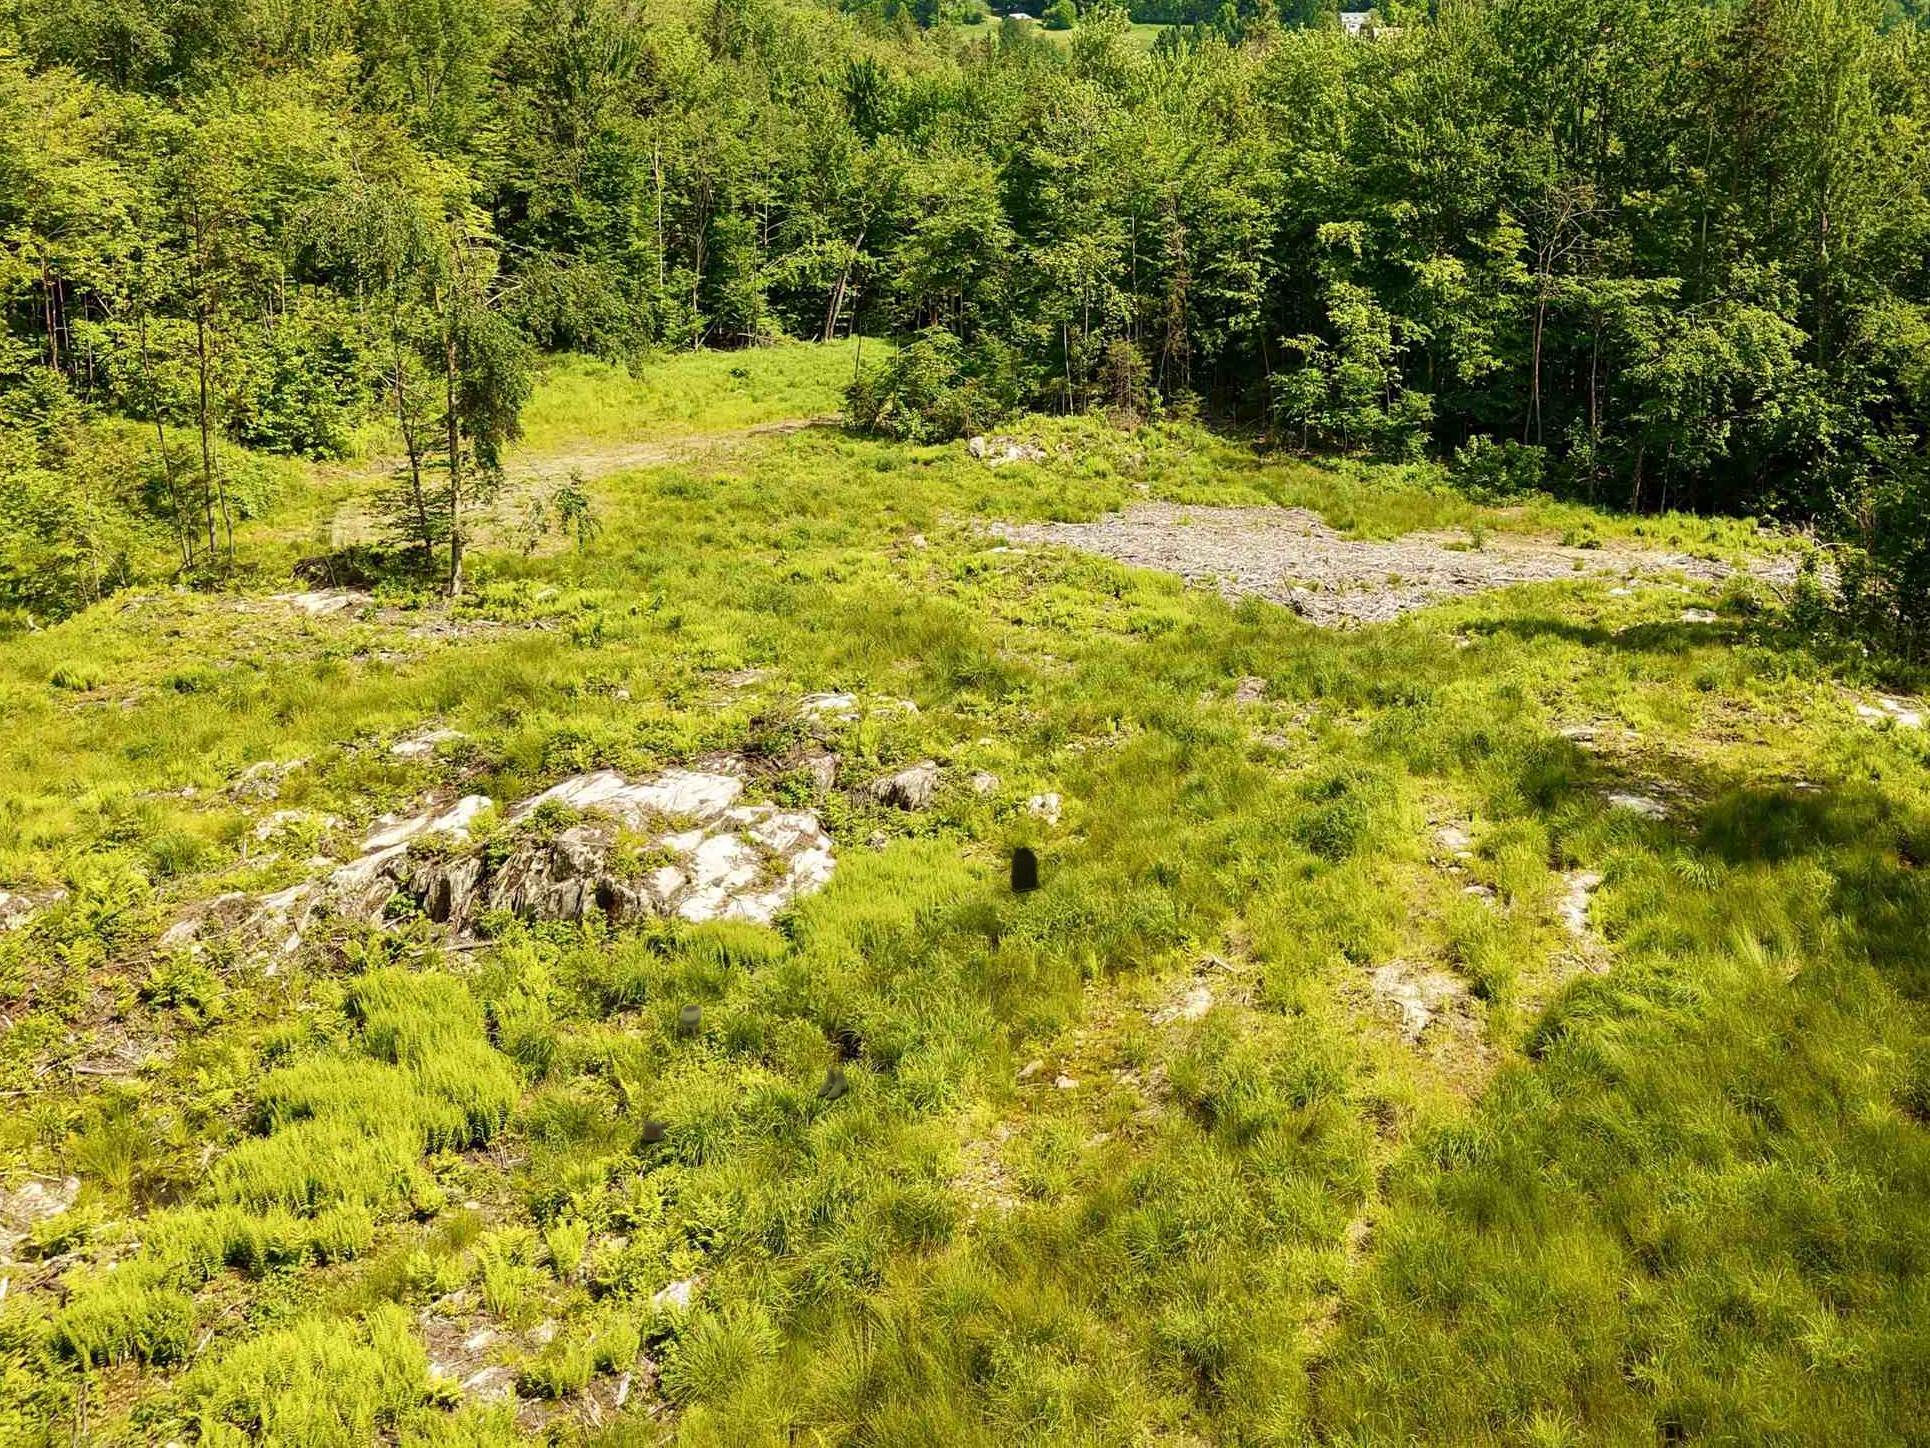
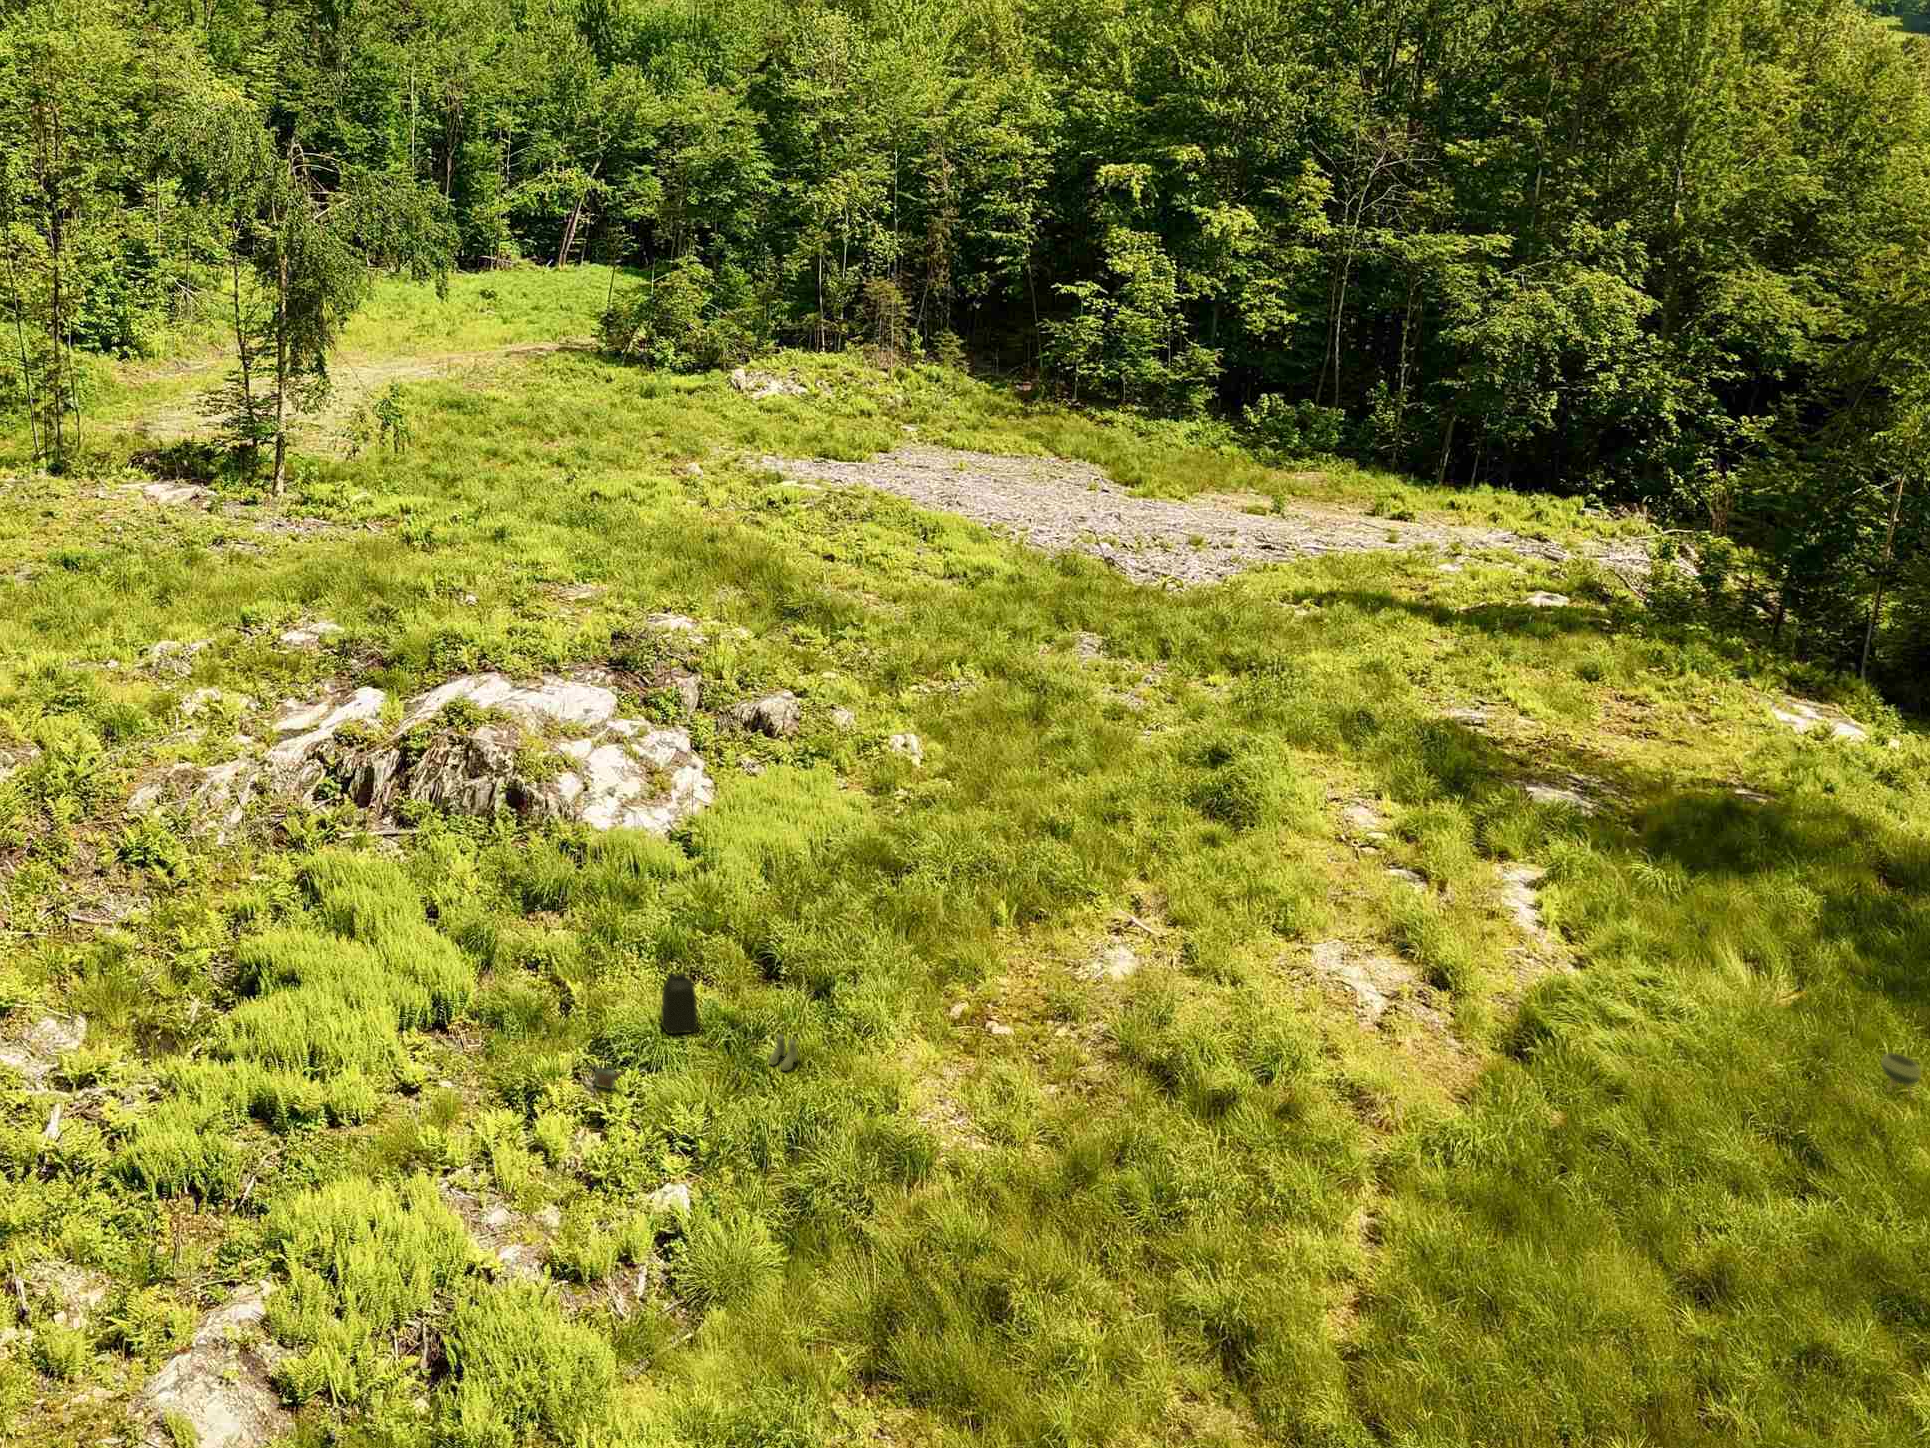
backpack: present [1010,846,1039,892] -> present [661,972,698,1034]
planter: present [680,1004,702,1035] -> present [1881,1053,1921,1098]

